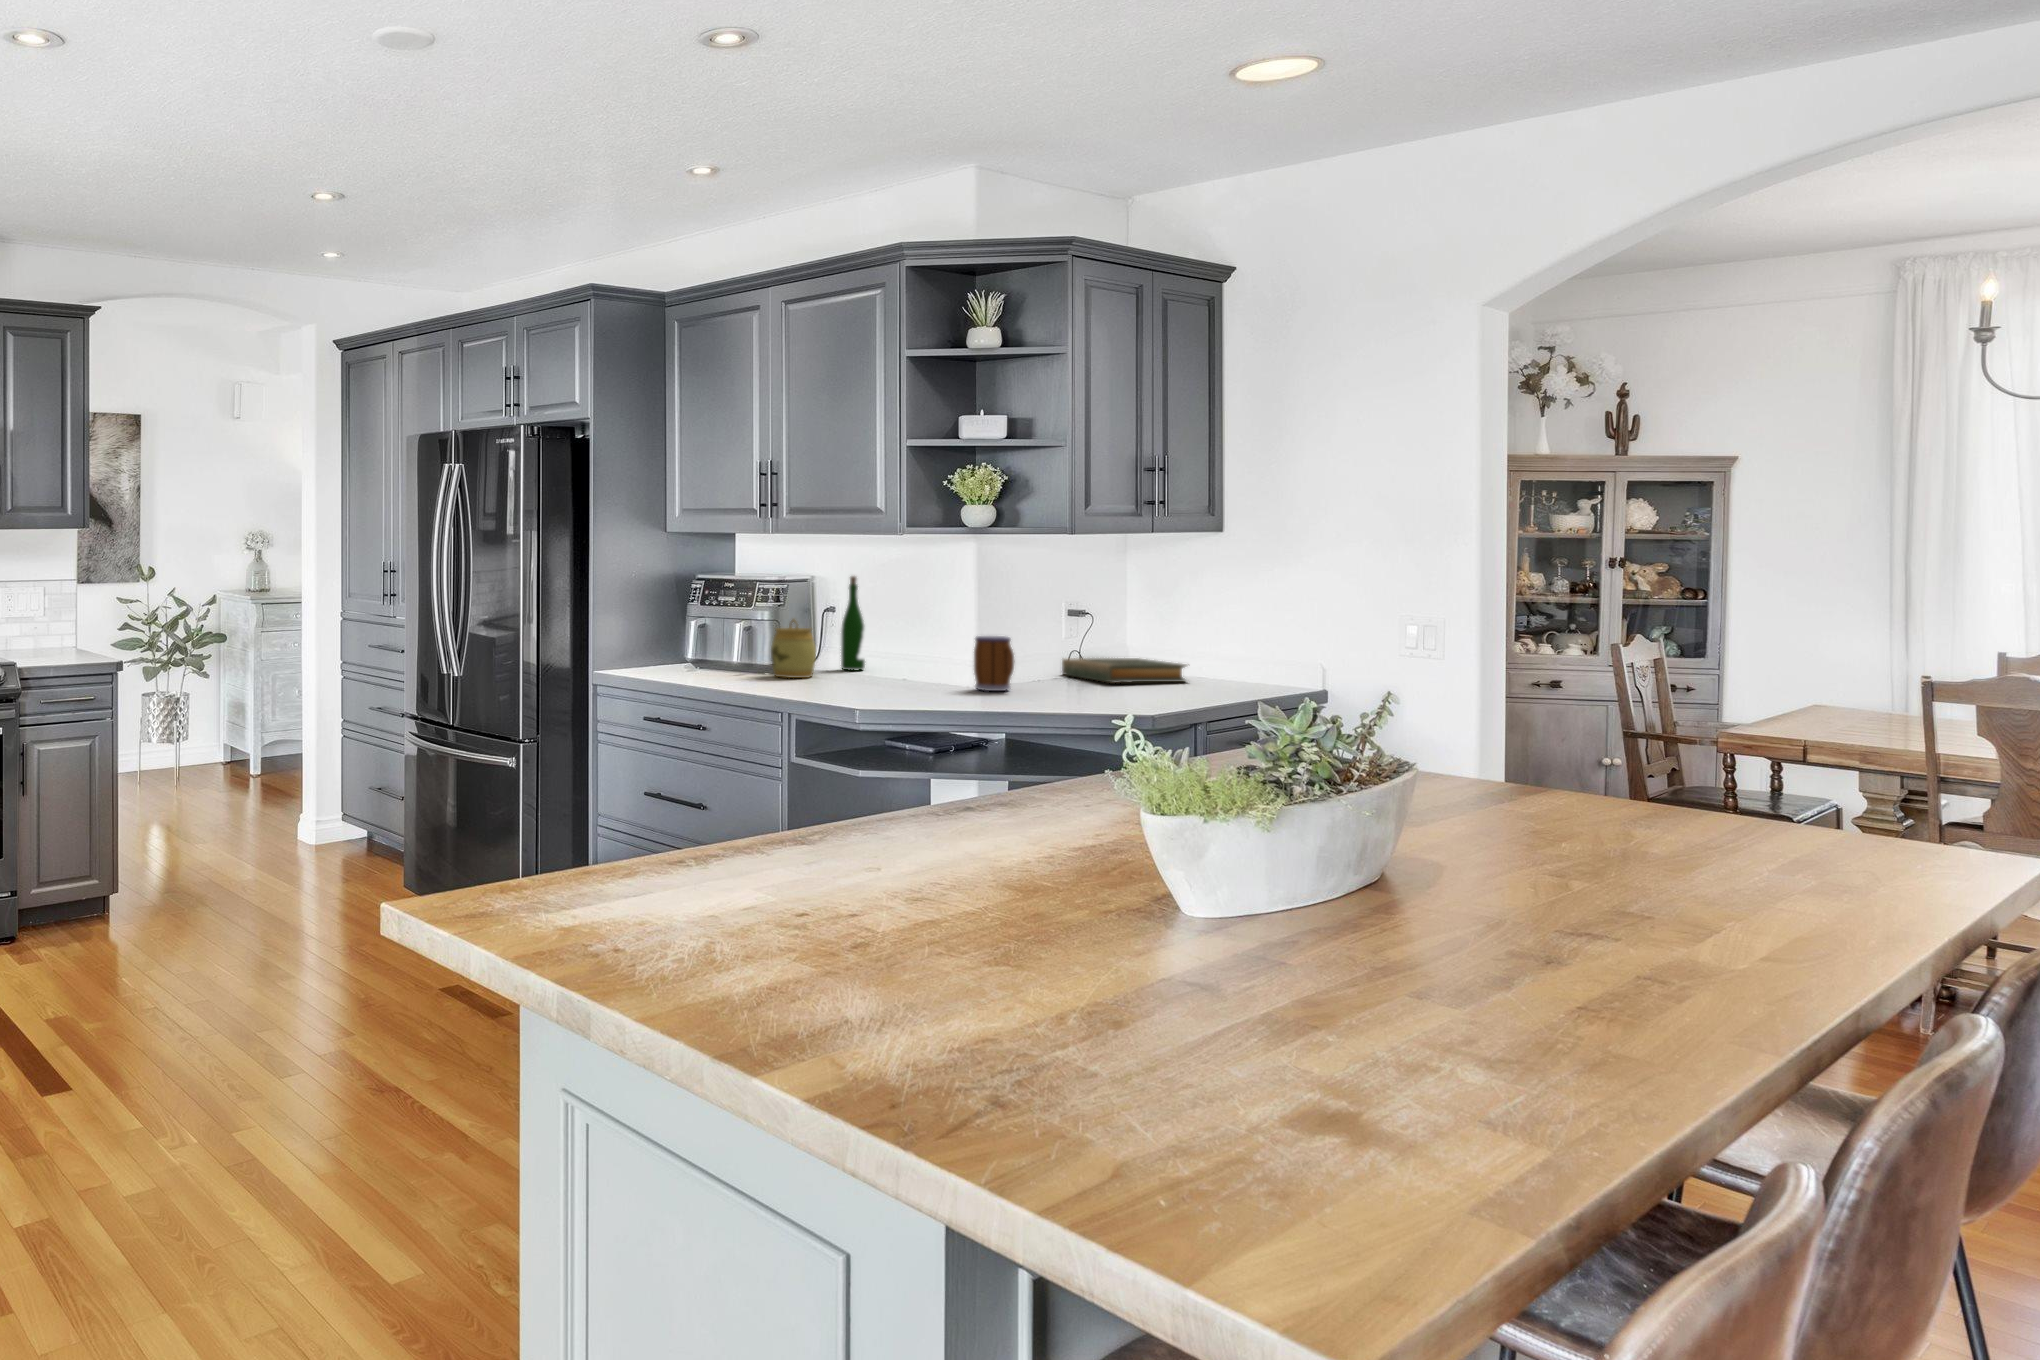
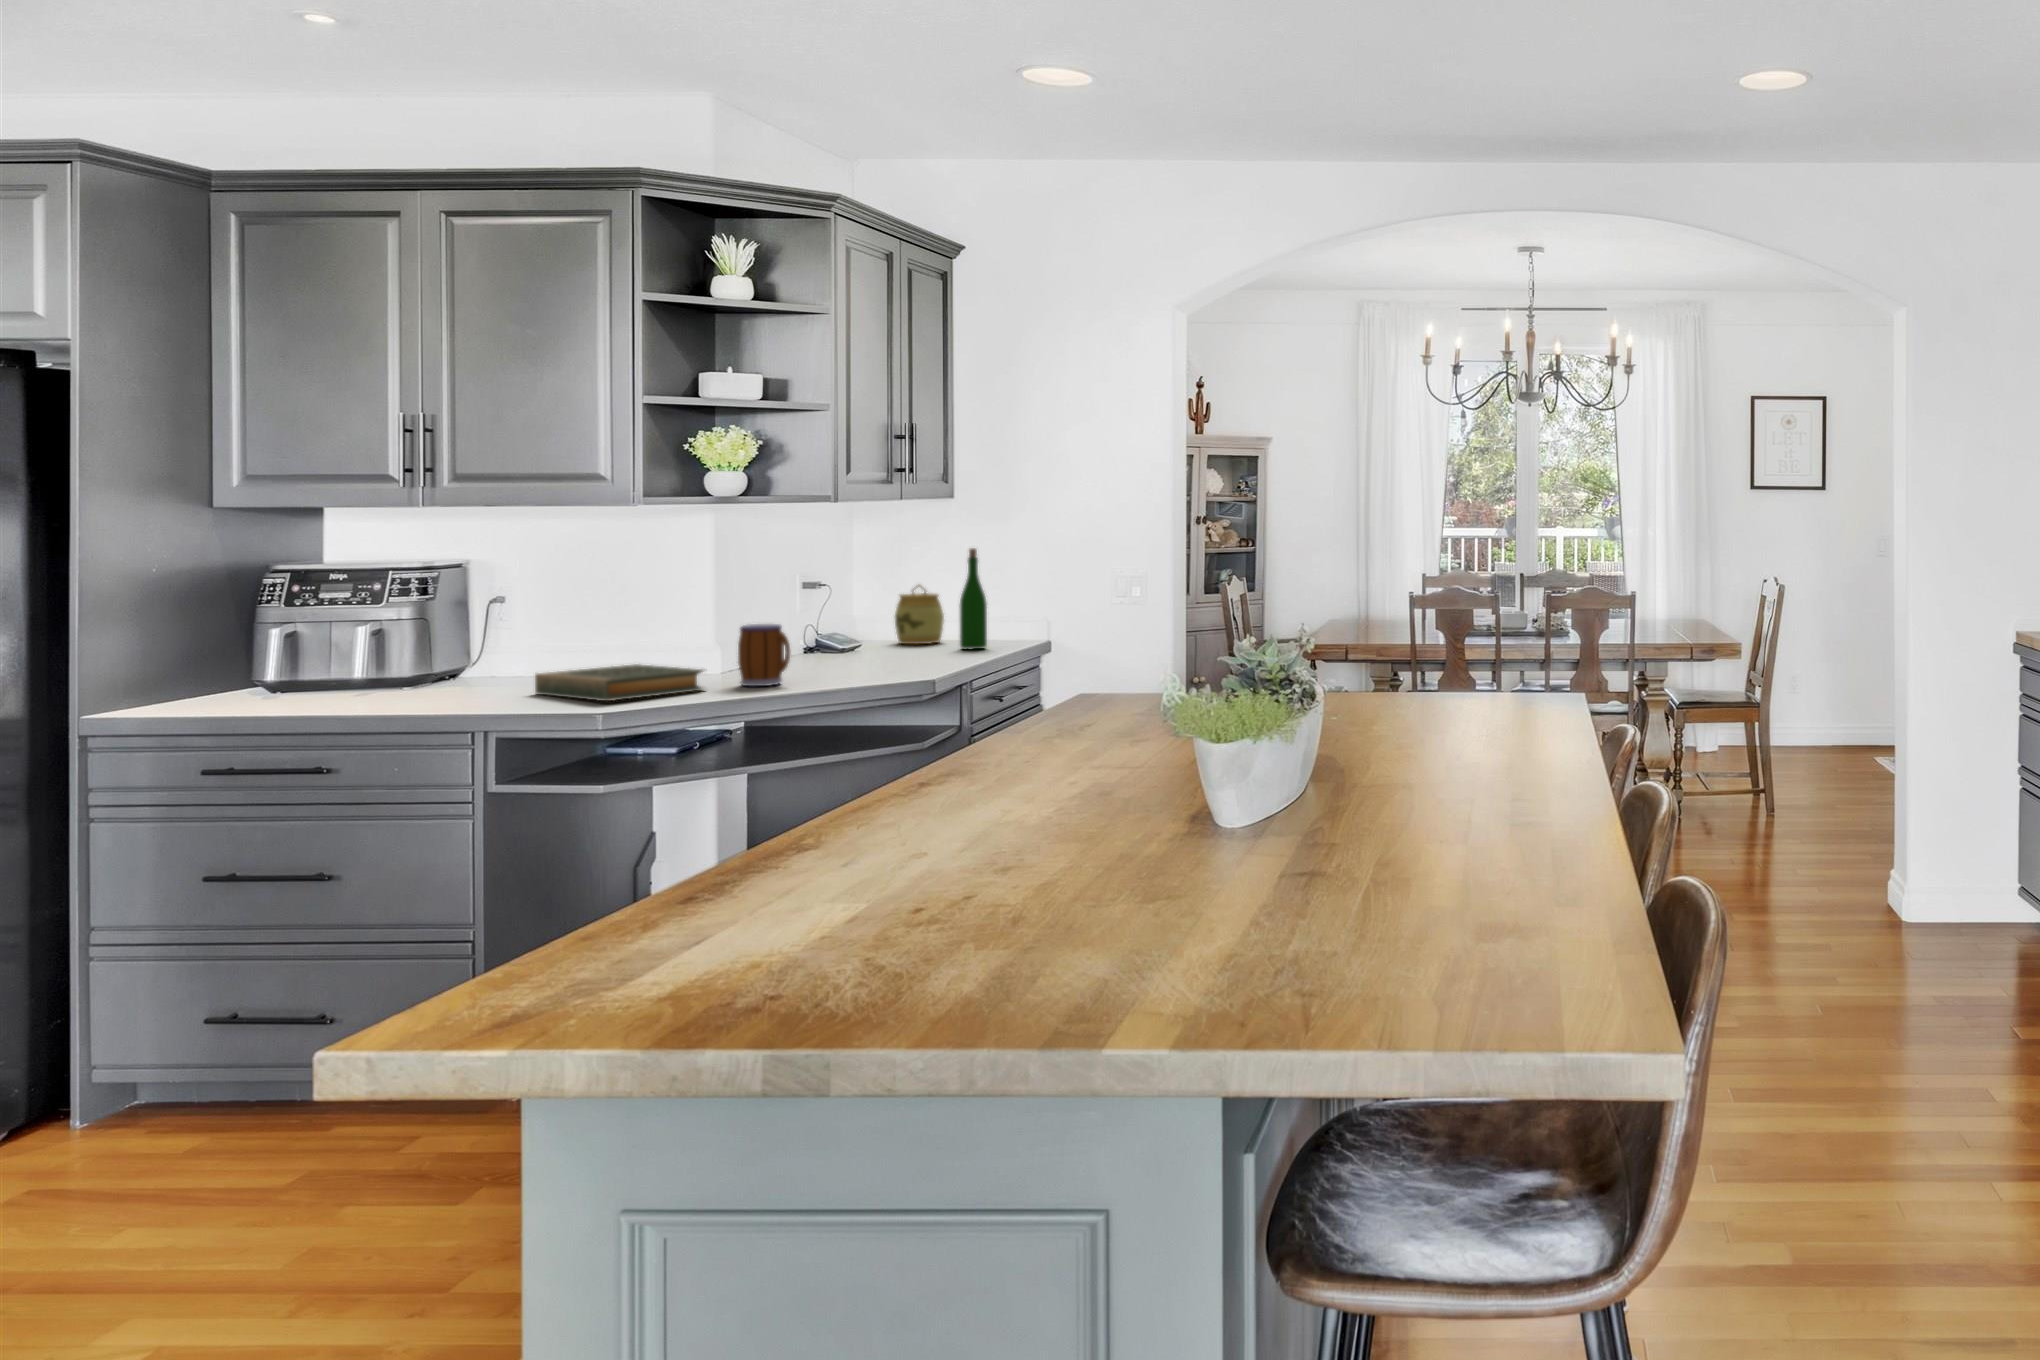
wine bottle: present [841,576,865,670] -> present [960,548,987,649]
jar: present [771,619,816,678] -> present [895,585,944,644]
hardback book: present [1062,658,1186,682] -> present [535,664,703,701]

